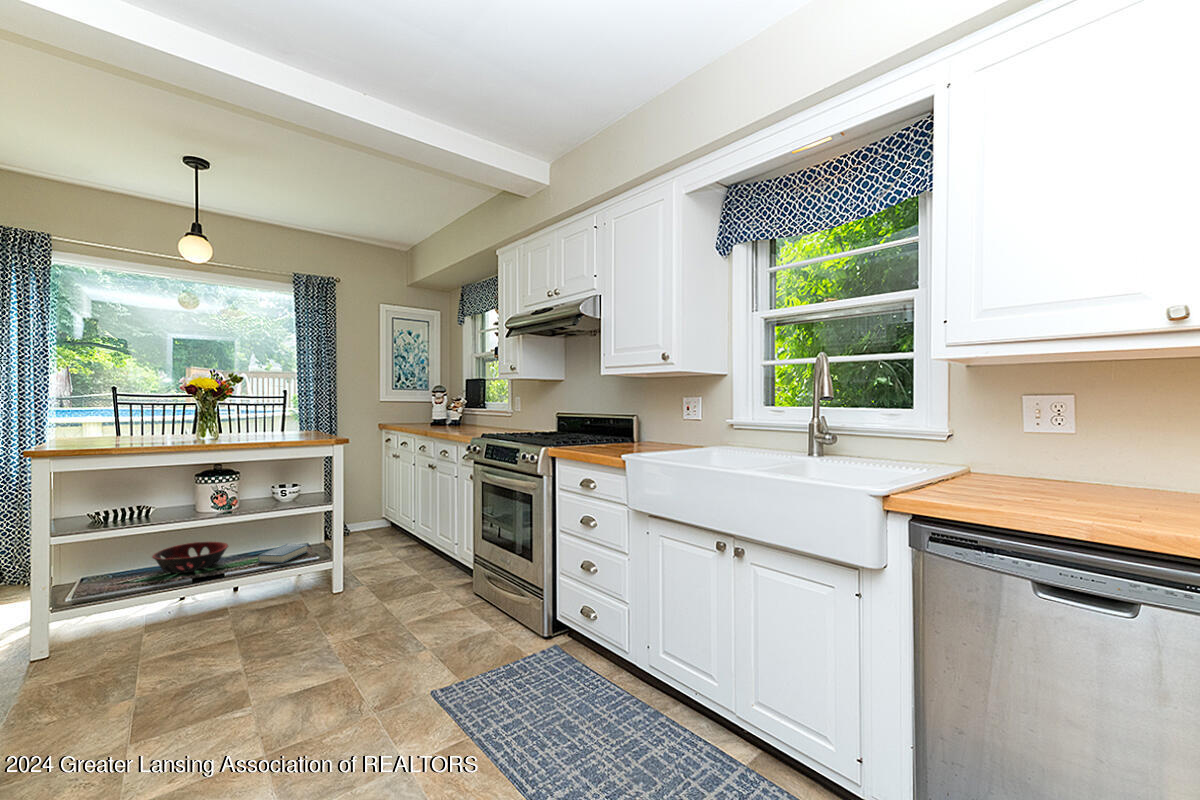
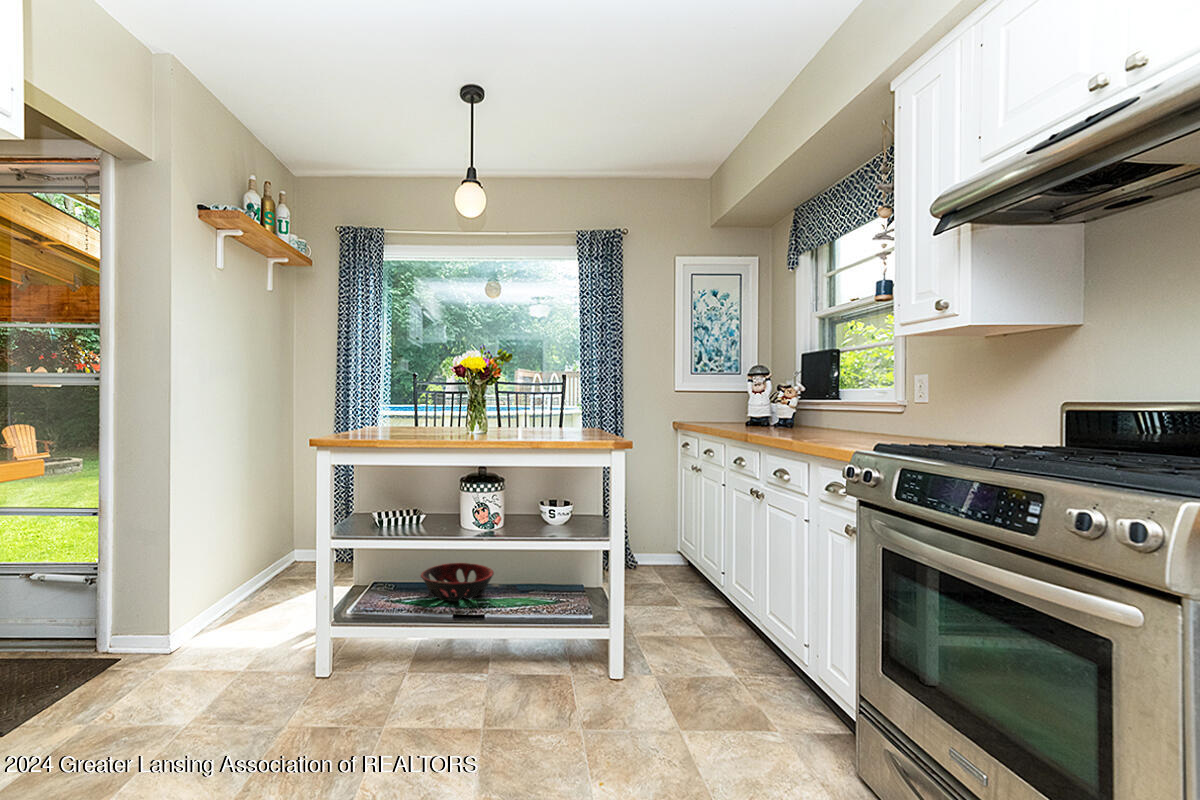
hardback book: present [258,544,308,563] -> none [524,581,581,609]

